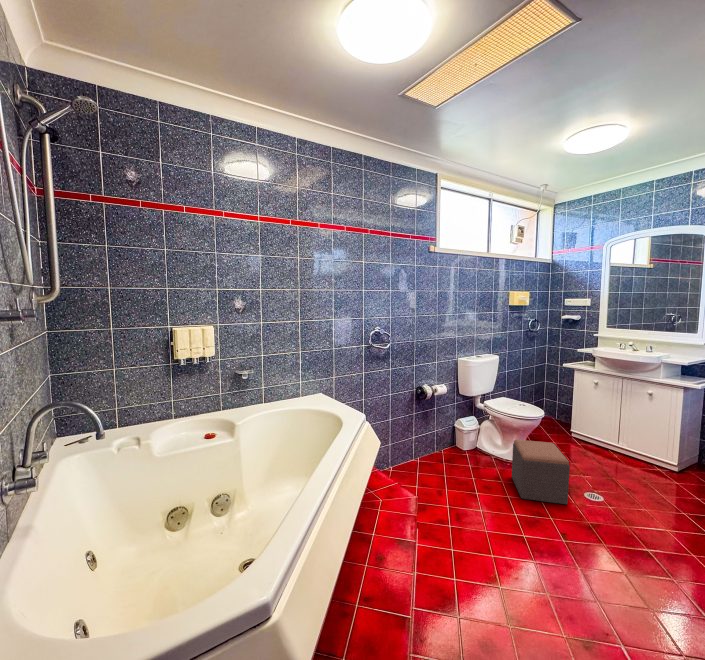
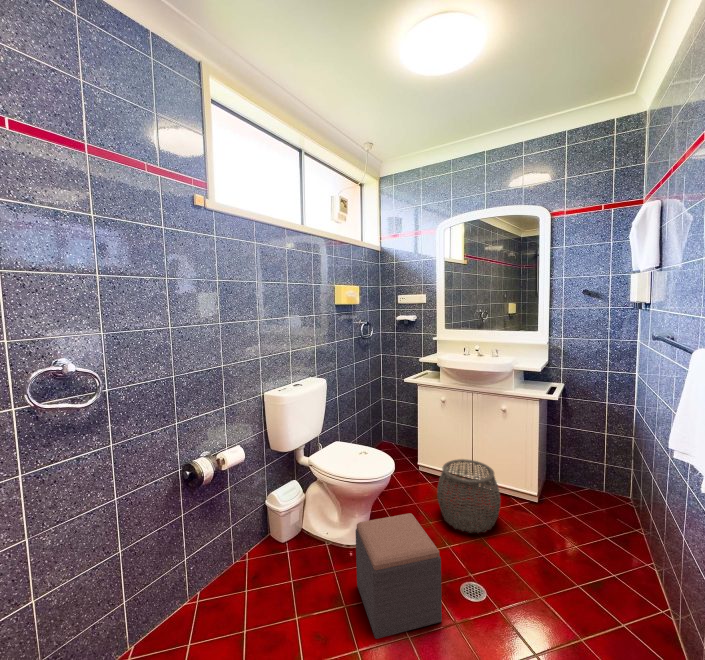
woven basket: none [580,426,638,479] -> present [437,459,500,533]

